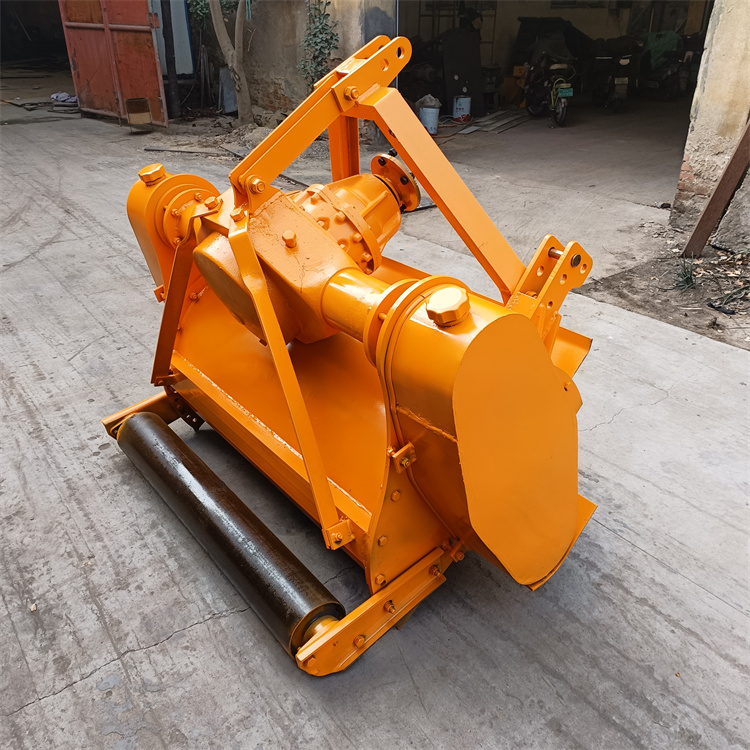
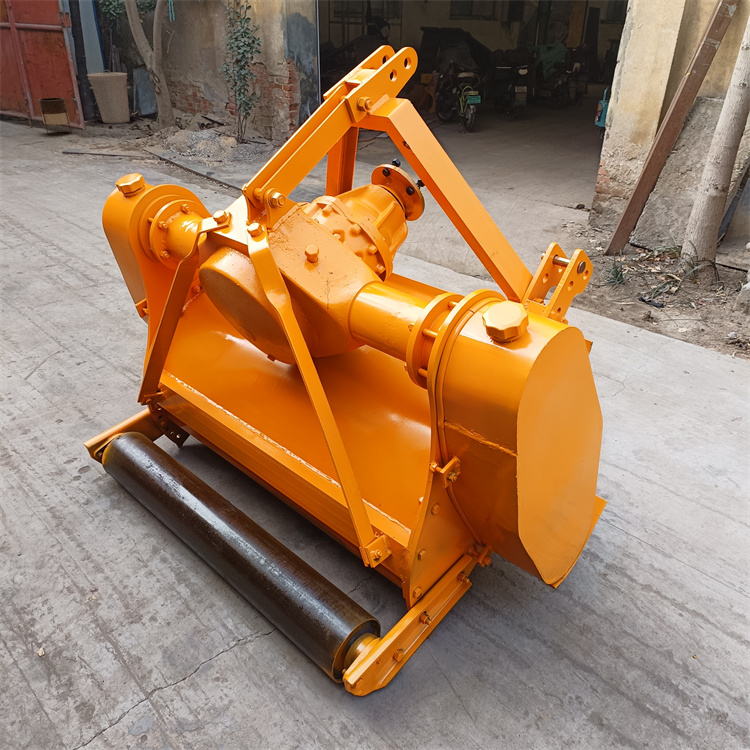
trash can: none [172,70,213,122] -> present [87,72,130,123]

